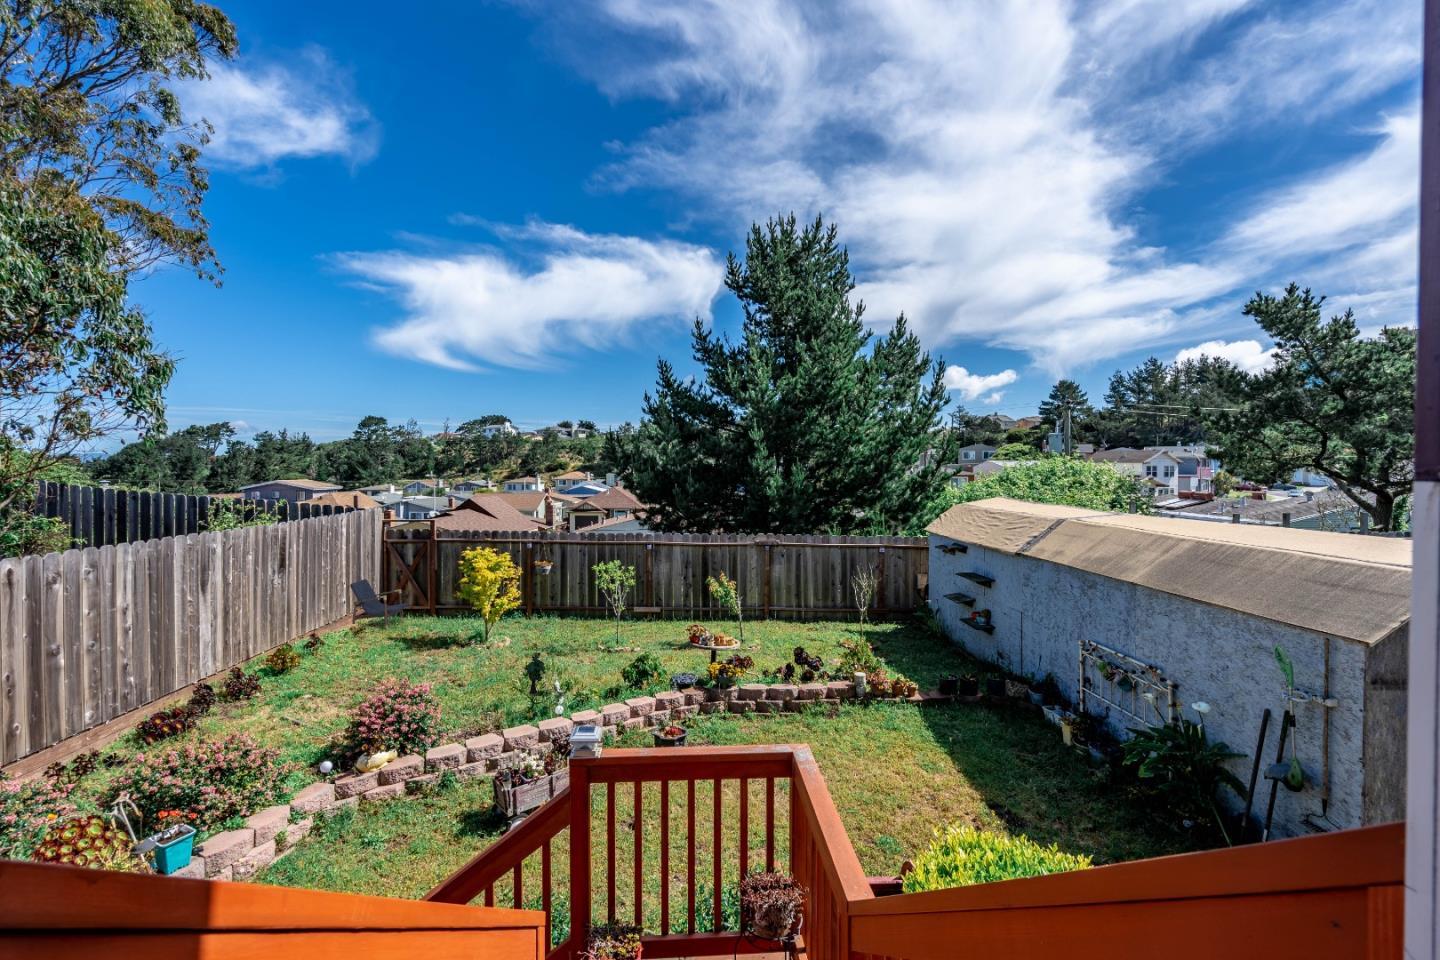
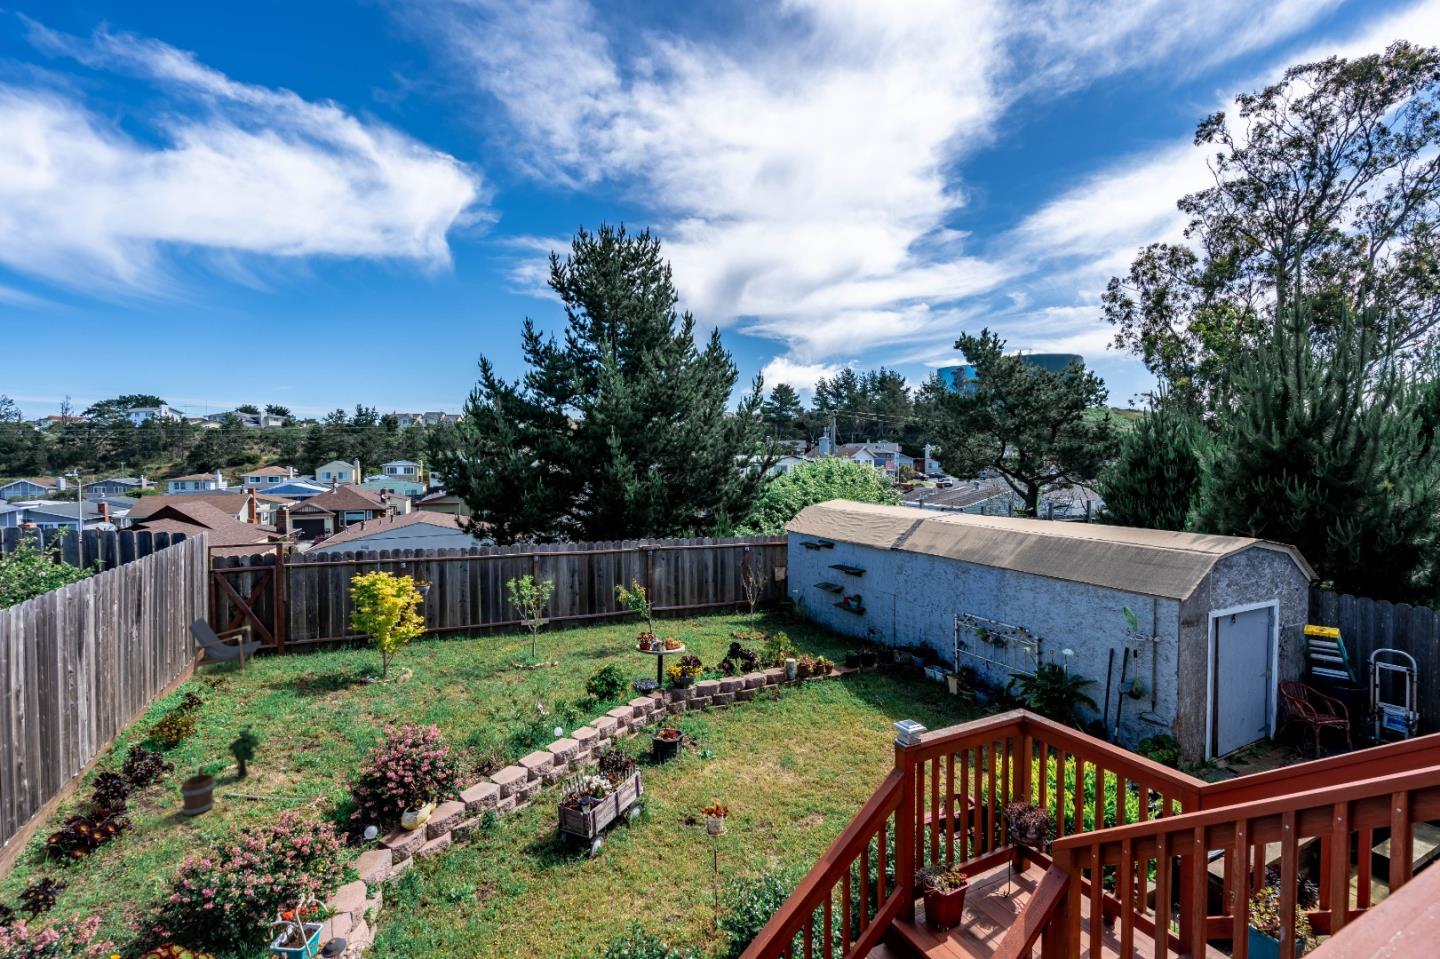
decorative plant: present [523,652,546,694] -> present [227,725,260,778]
bucket: none [237,691,266,730] -> present [179,767,216,816]

